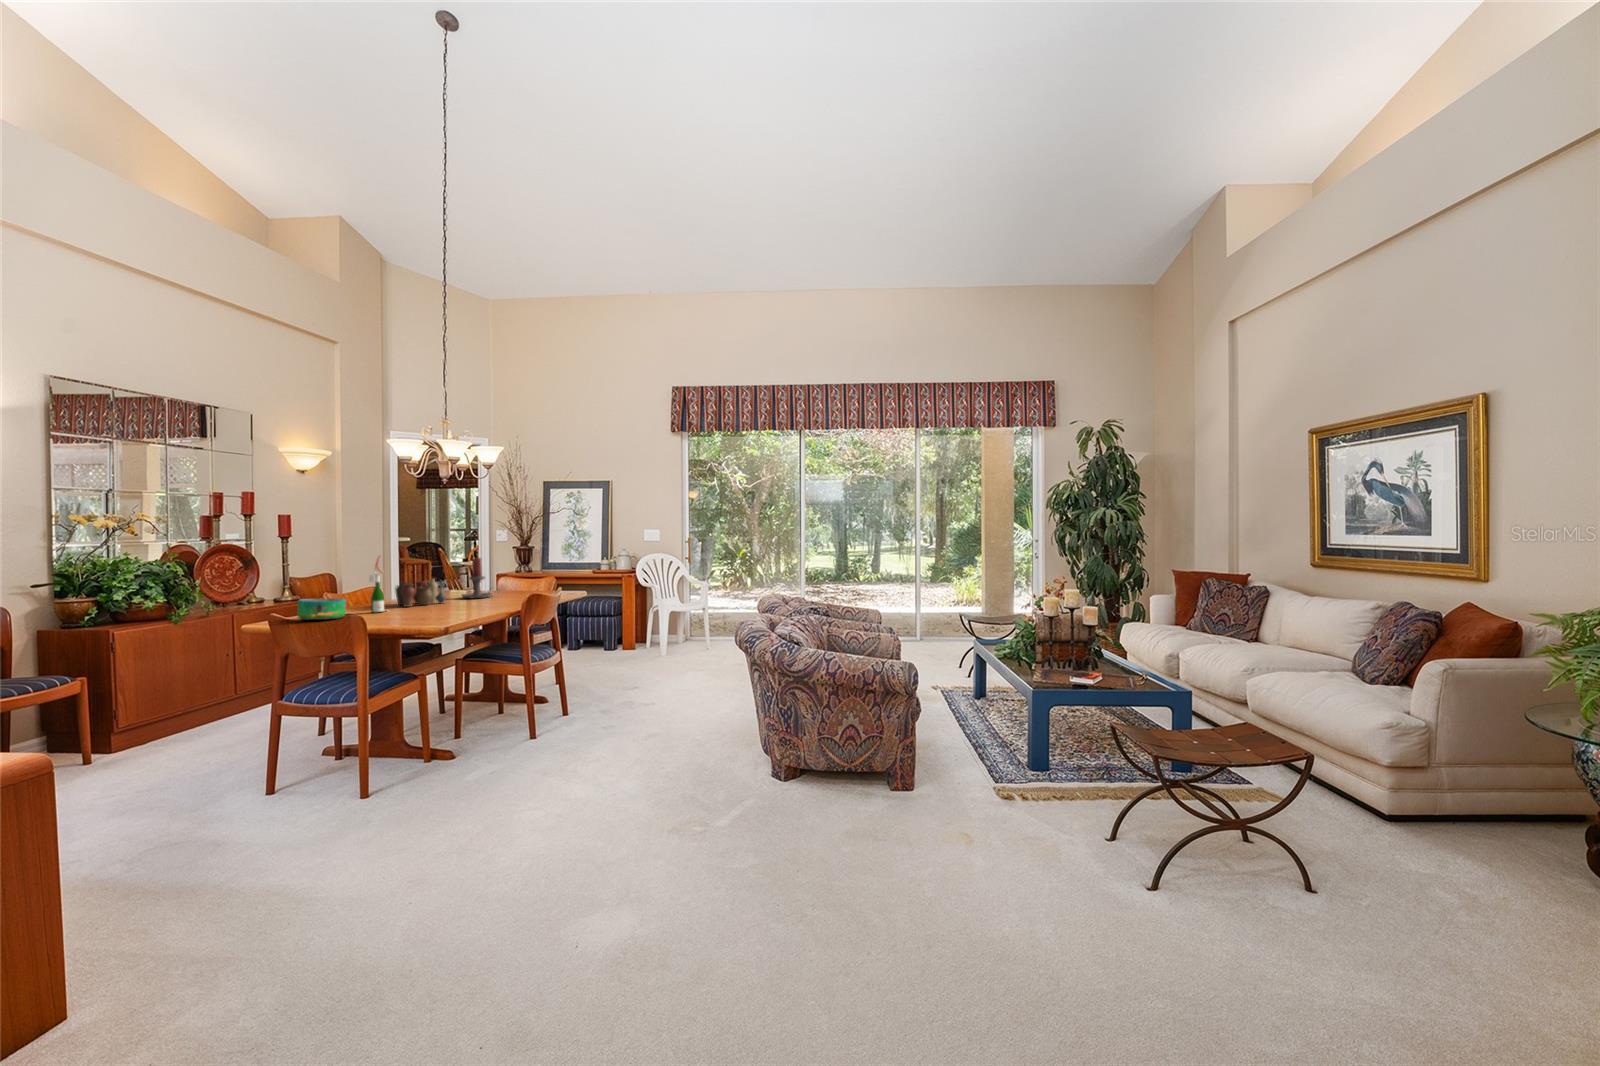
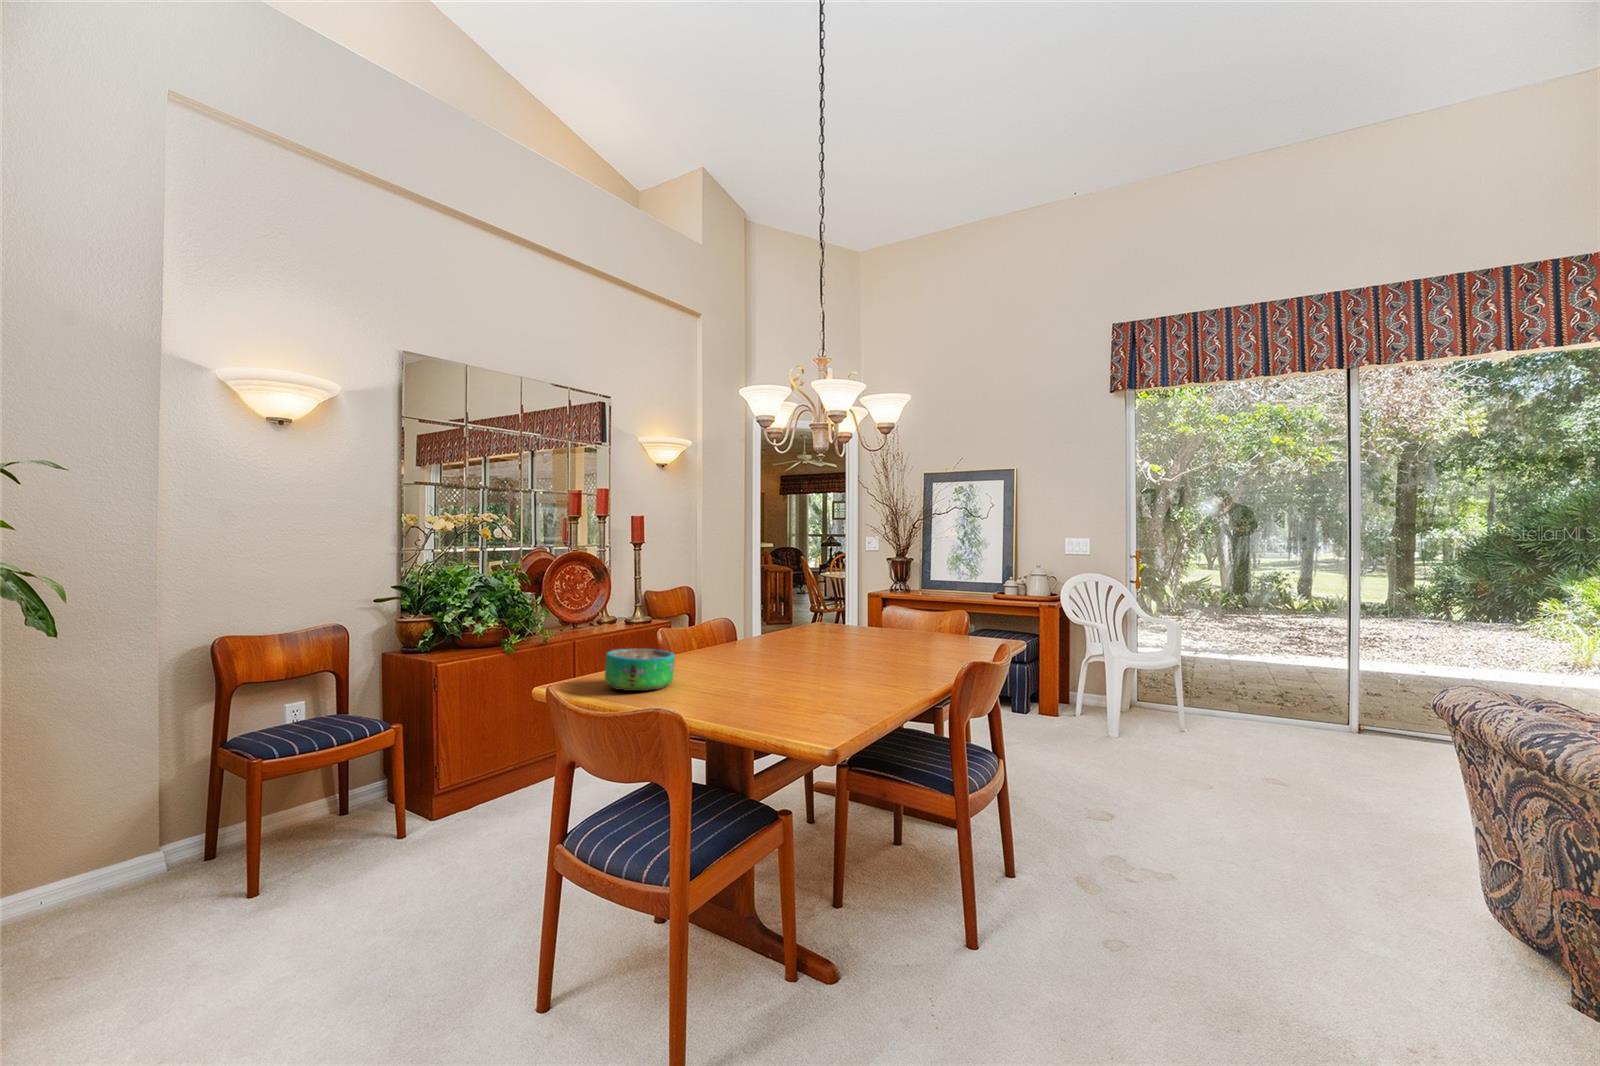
wine bottle: present [369,557,384,613] -> none [710,579,739,676]
candle holder: present [462,558,492,598] -> none [841,582,899,650]
vase: present [395,578,447,607] -> none [749,615,823,663]

